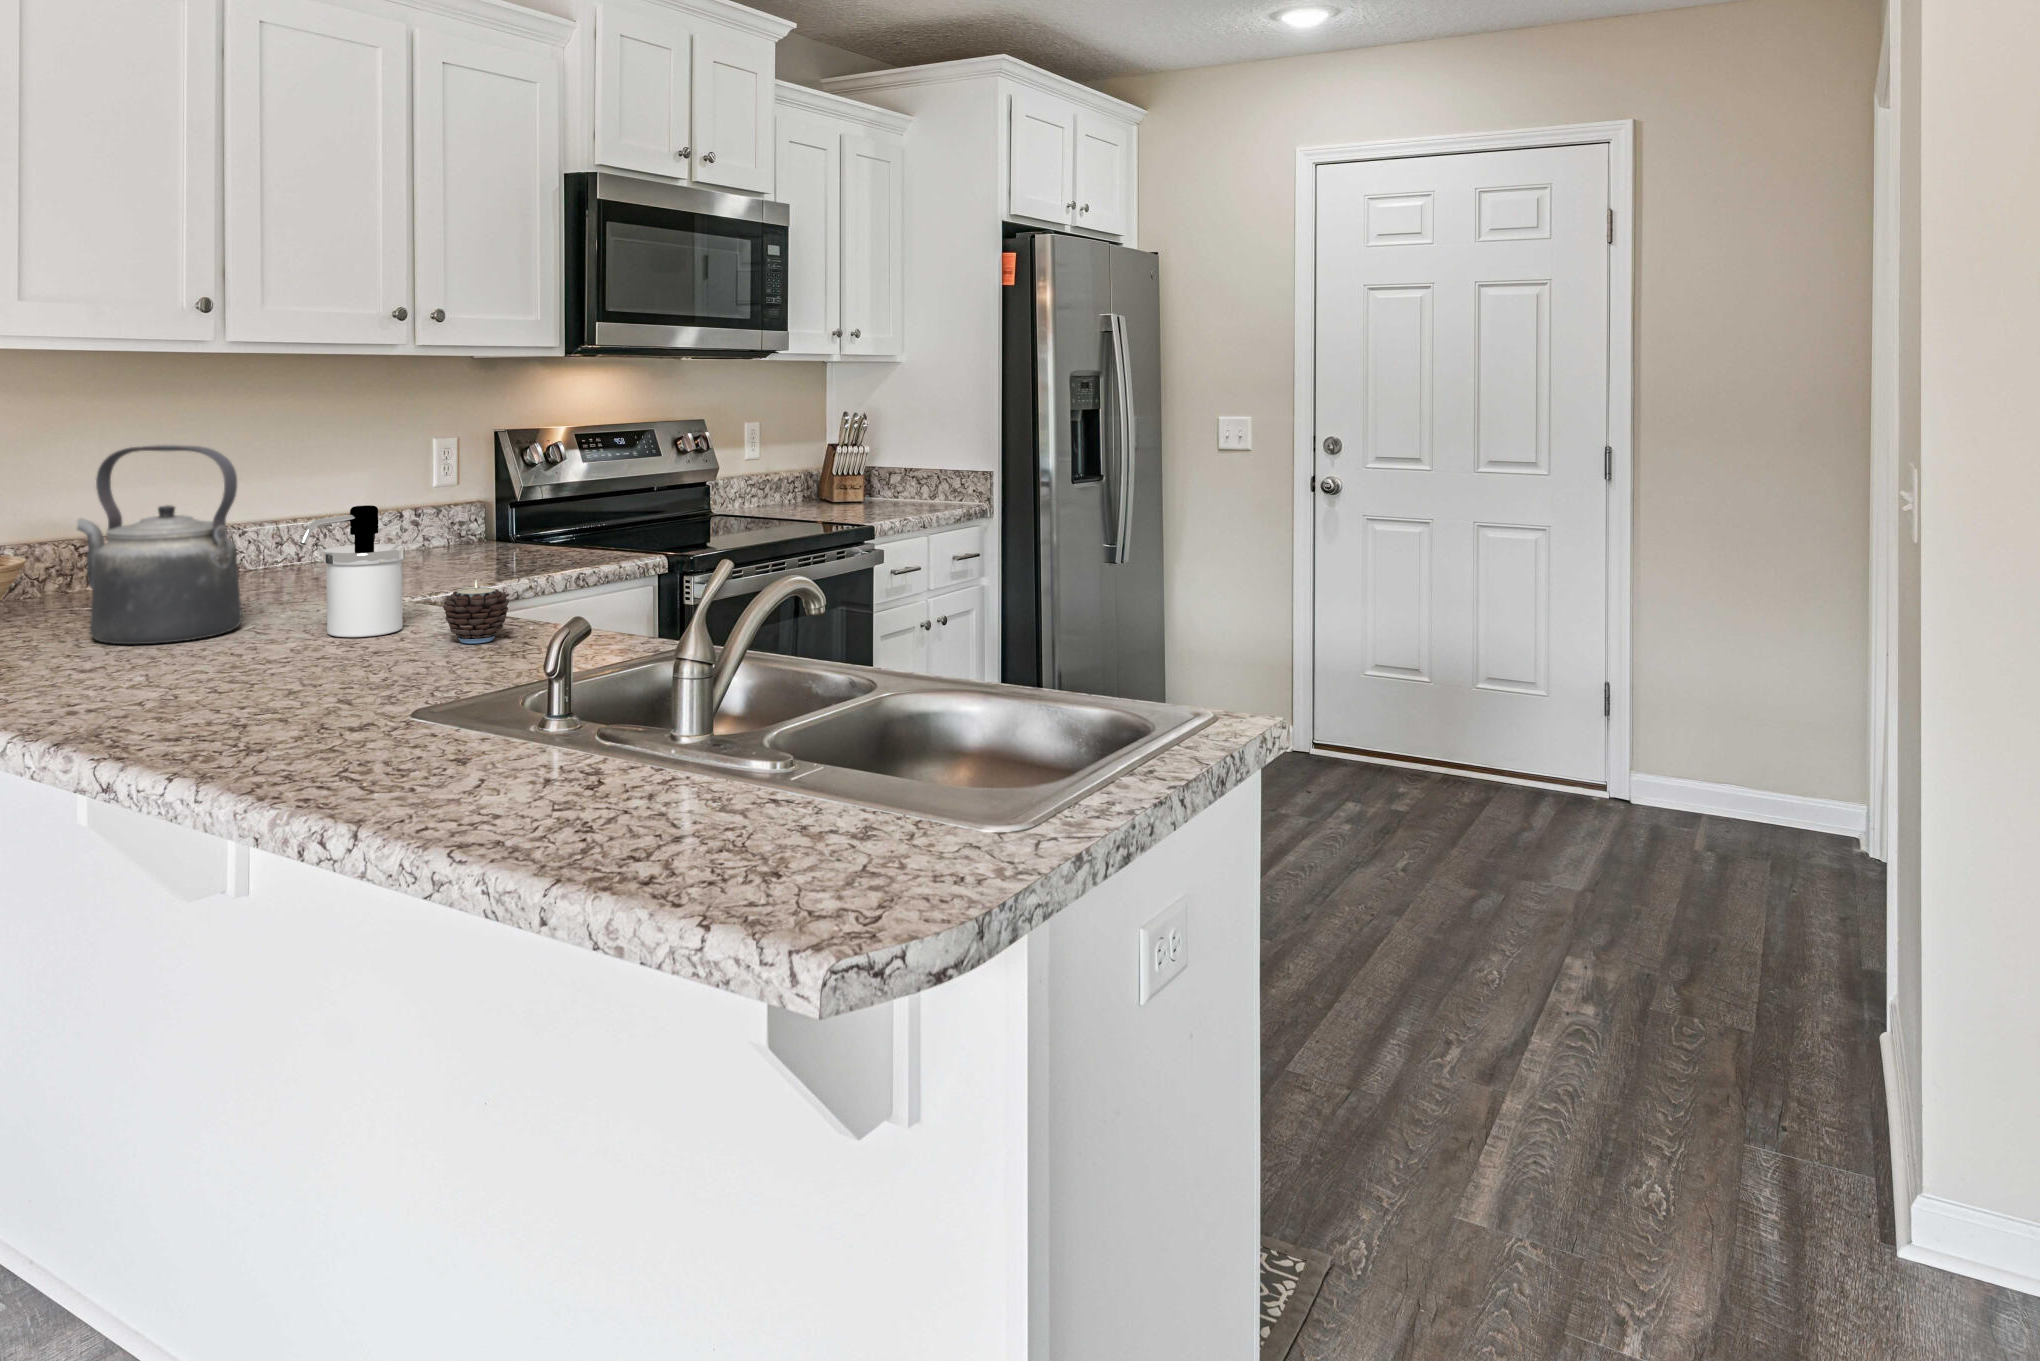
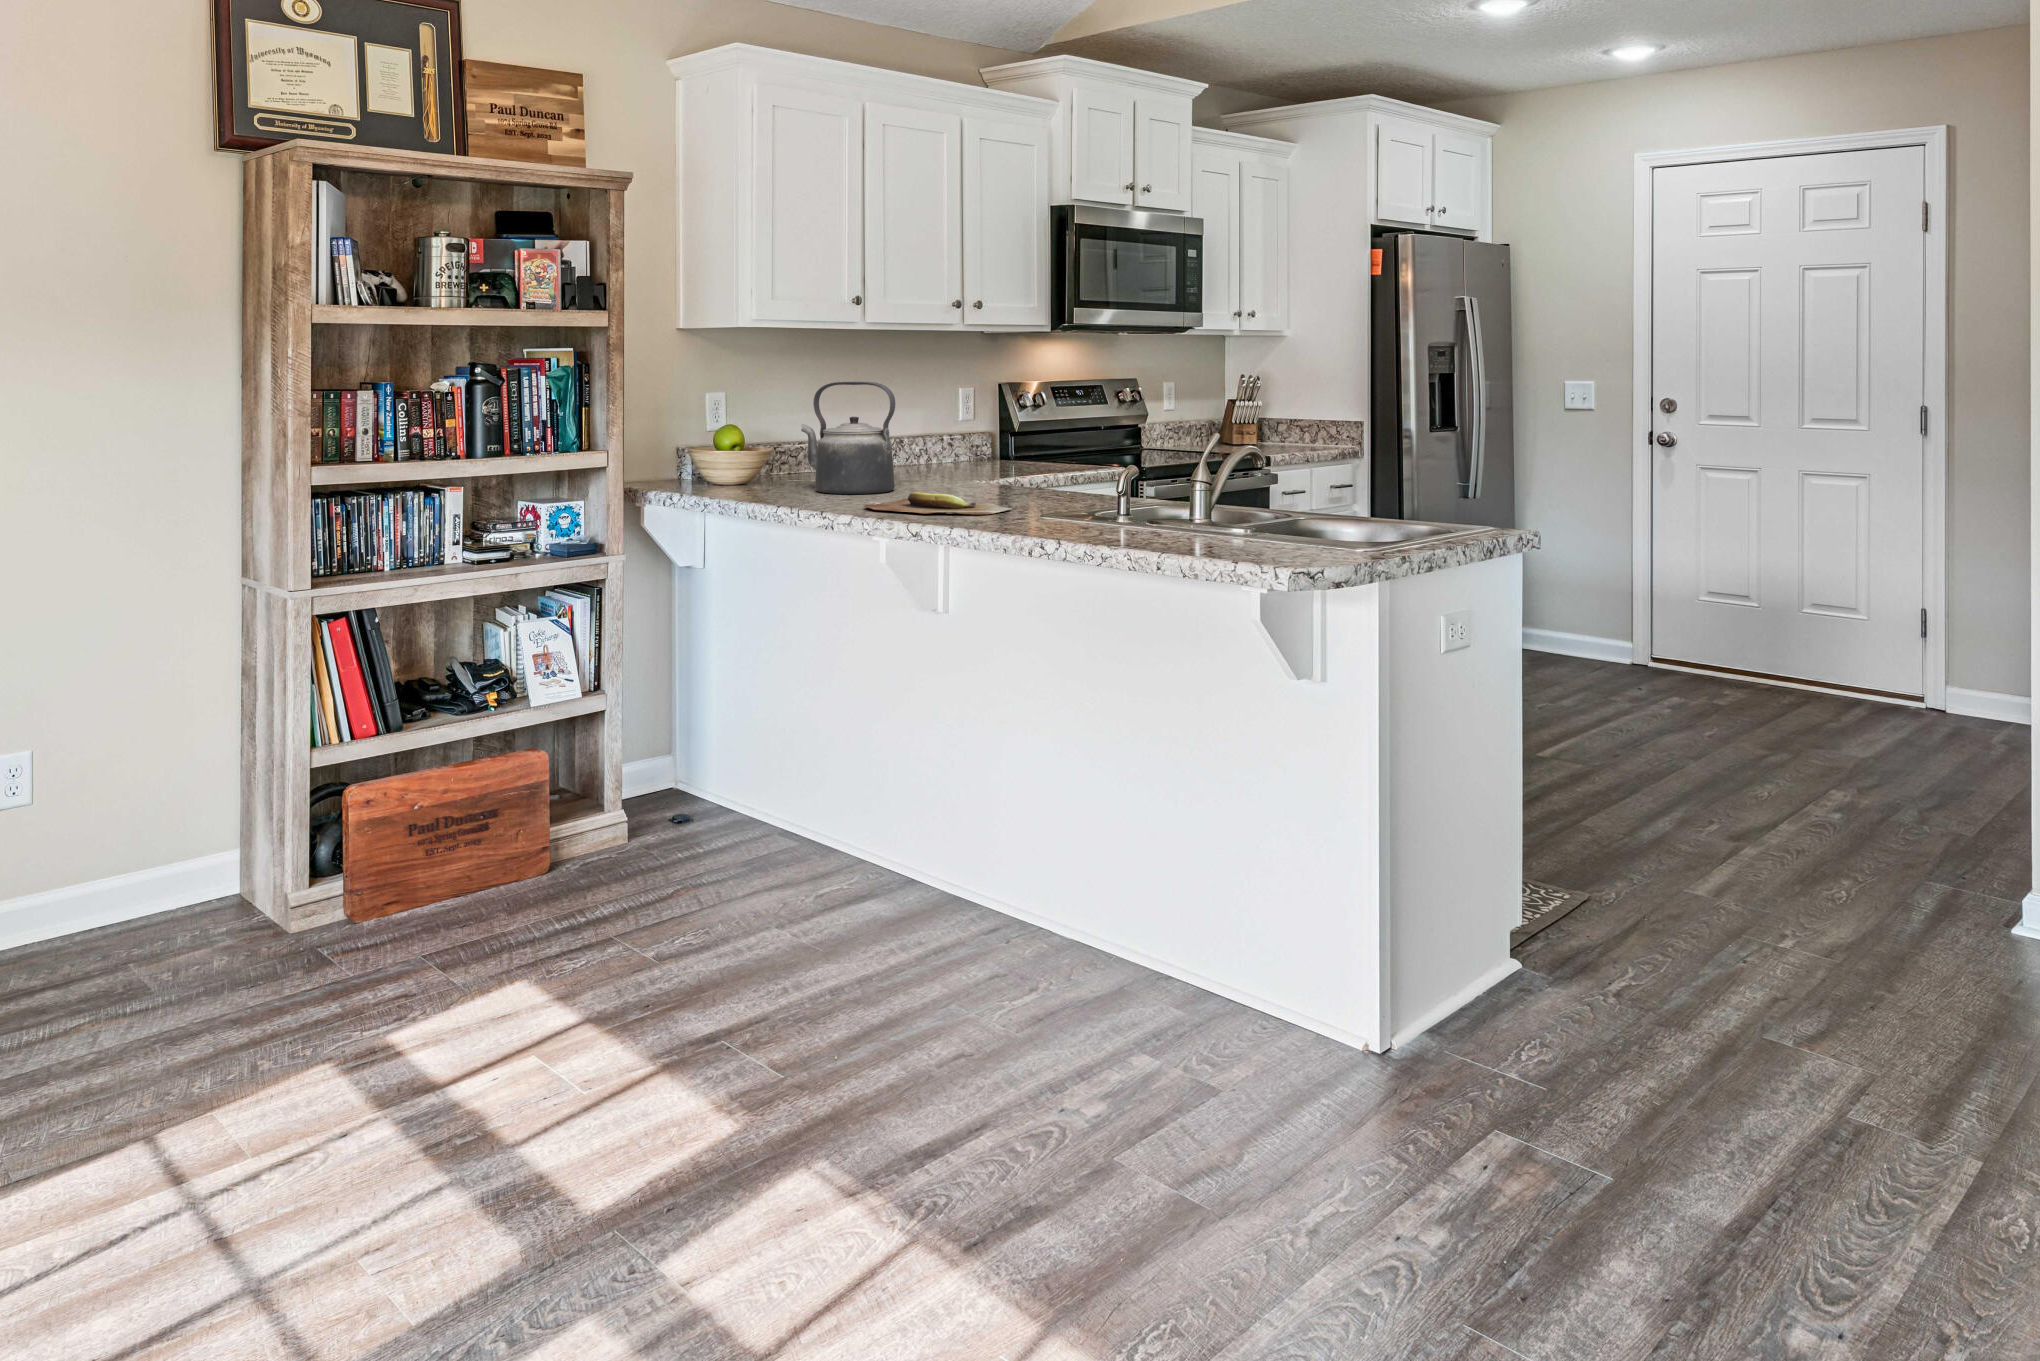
soap dispenser: present [300,505,405,637] -> none [940,418,992,494]
candle: present [443,580,509,643] -> none [1023,460,1059,497]
cutting board: none [96,660,384,717] -> present [863,492,1012,515]

